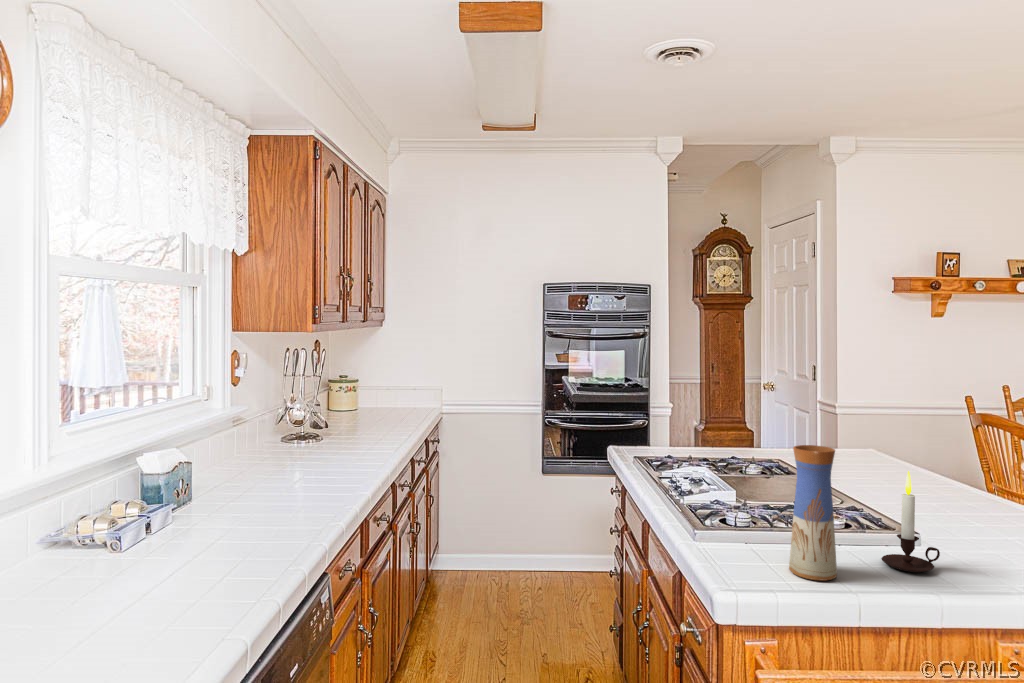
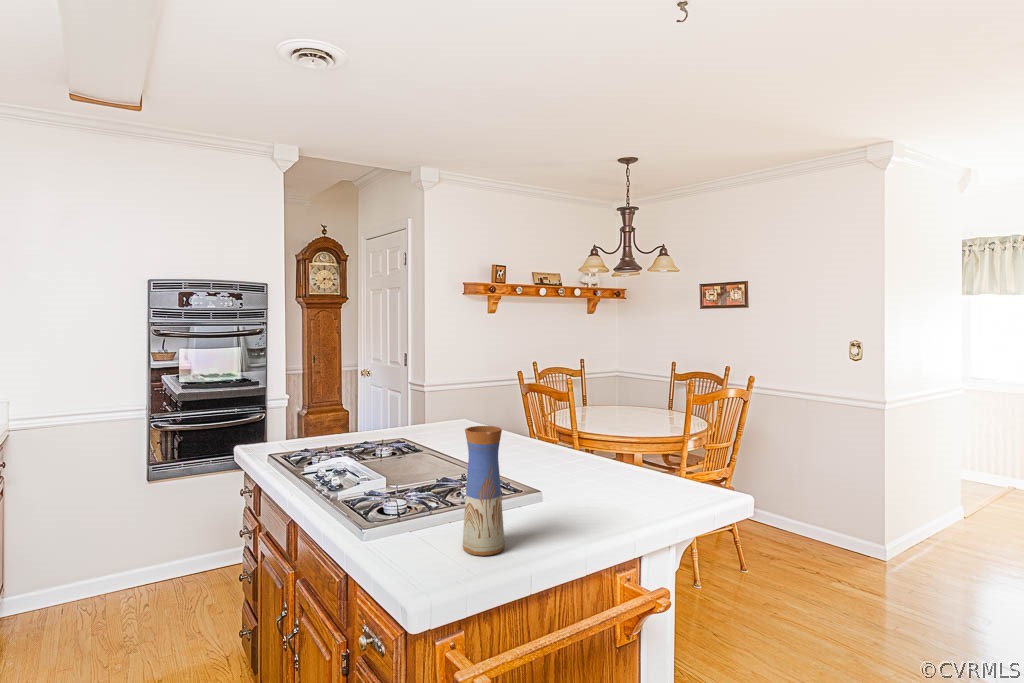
candle: present [882,471,940,572] -> none [526,438,565,525]

